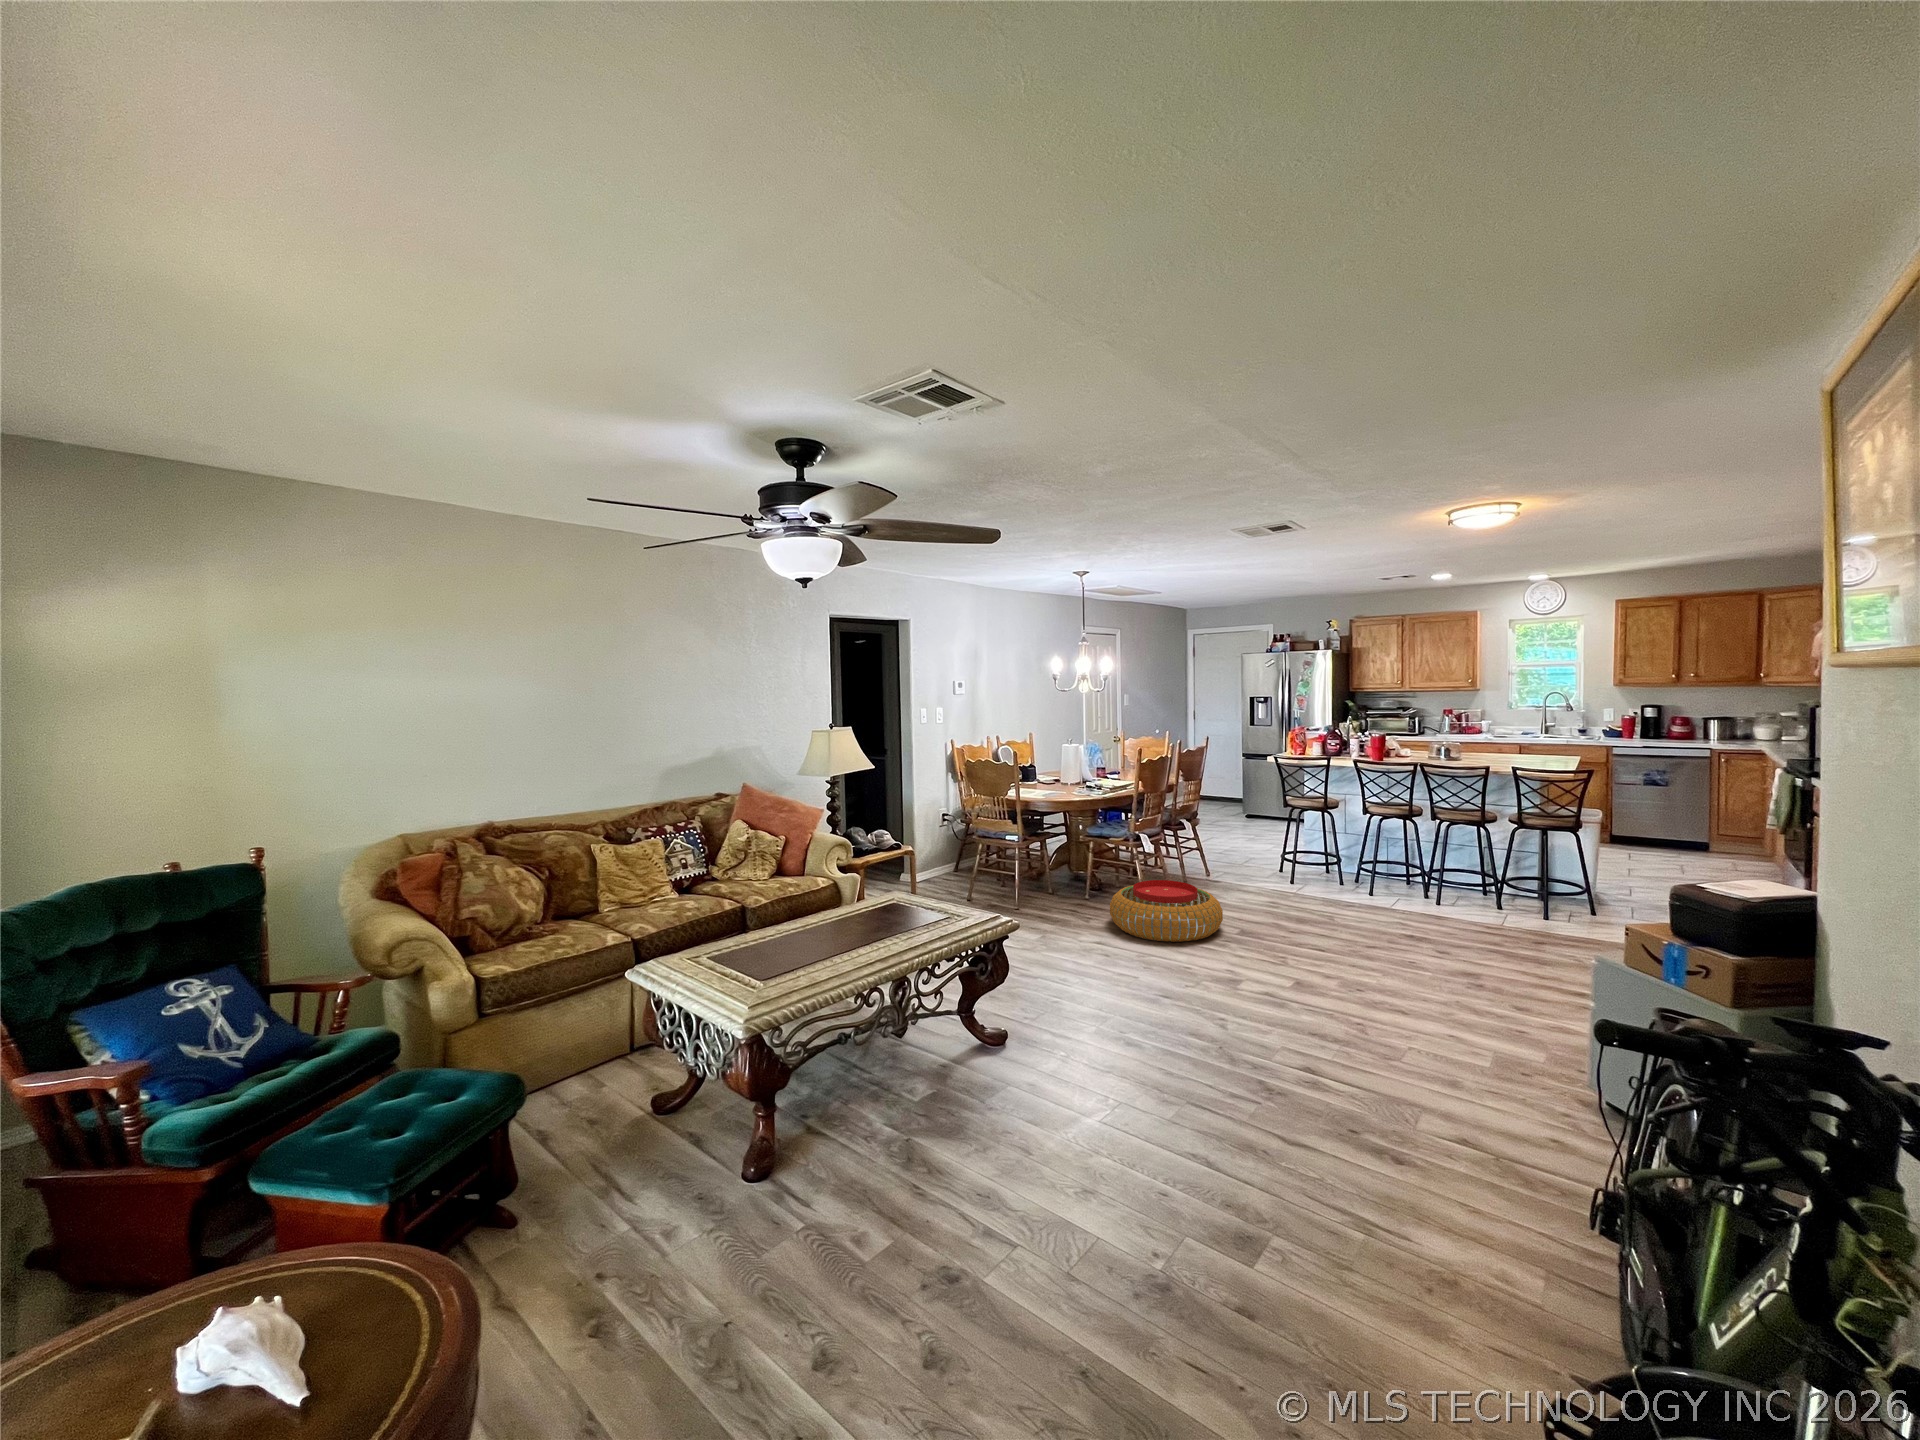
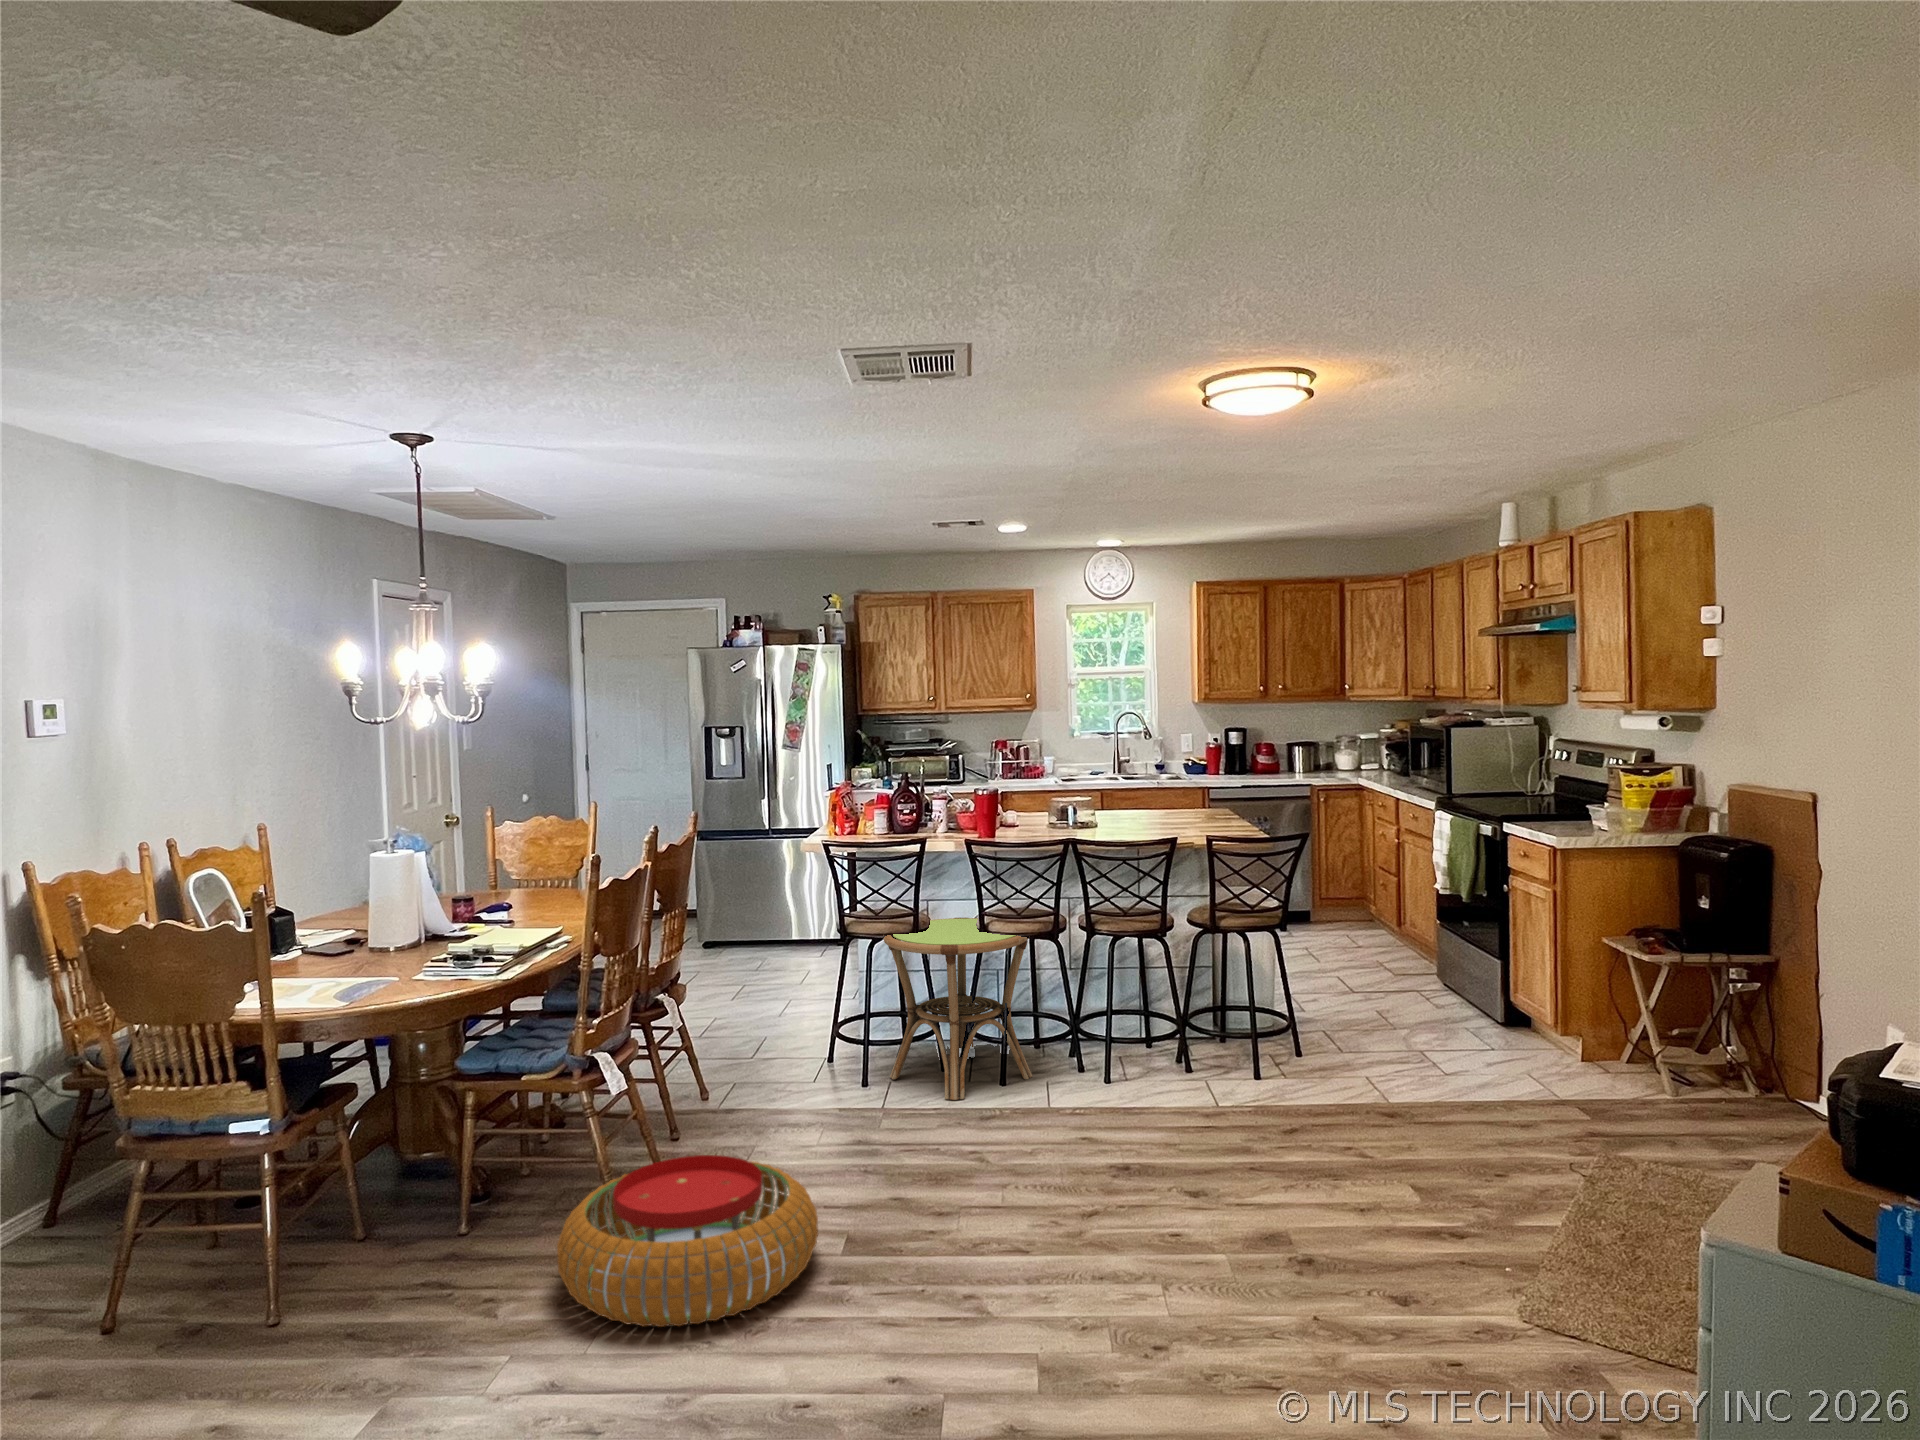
side table: none [1305,802,1395,896] -> present [883,918,1032,1100]

